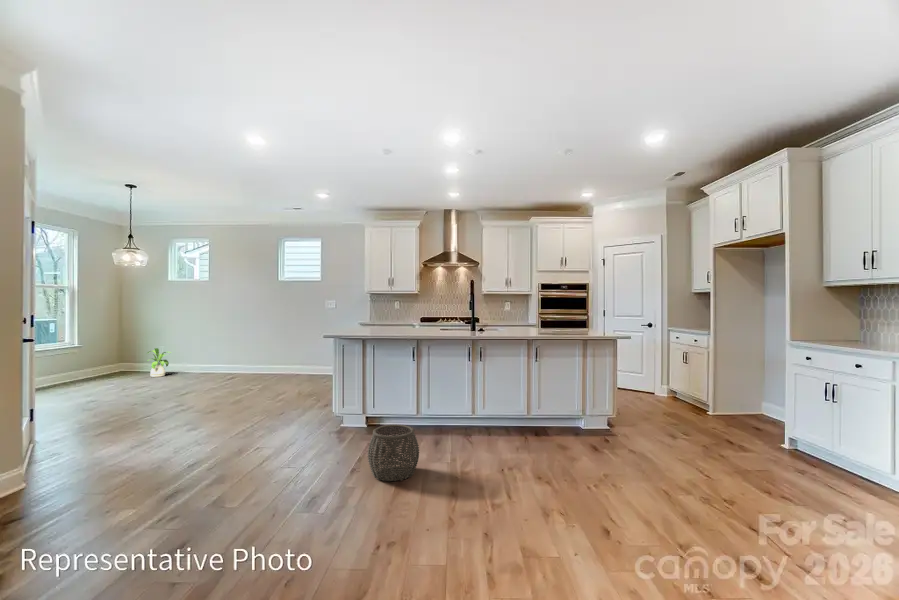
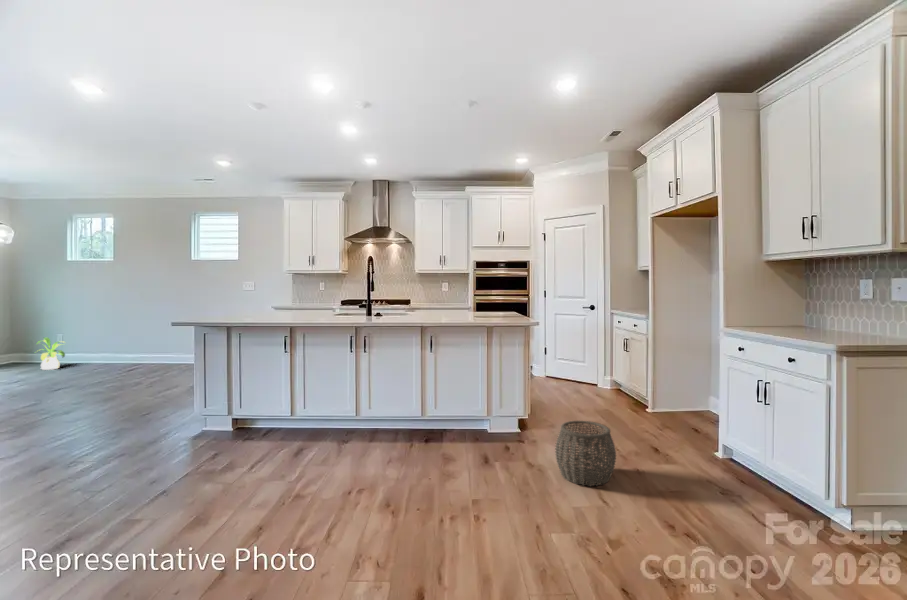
woven basket: present [368,425,419,481] -> present [555,421,616,486]

